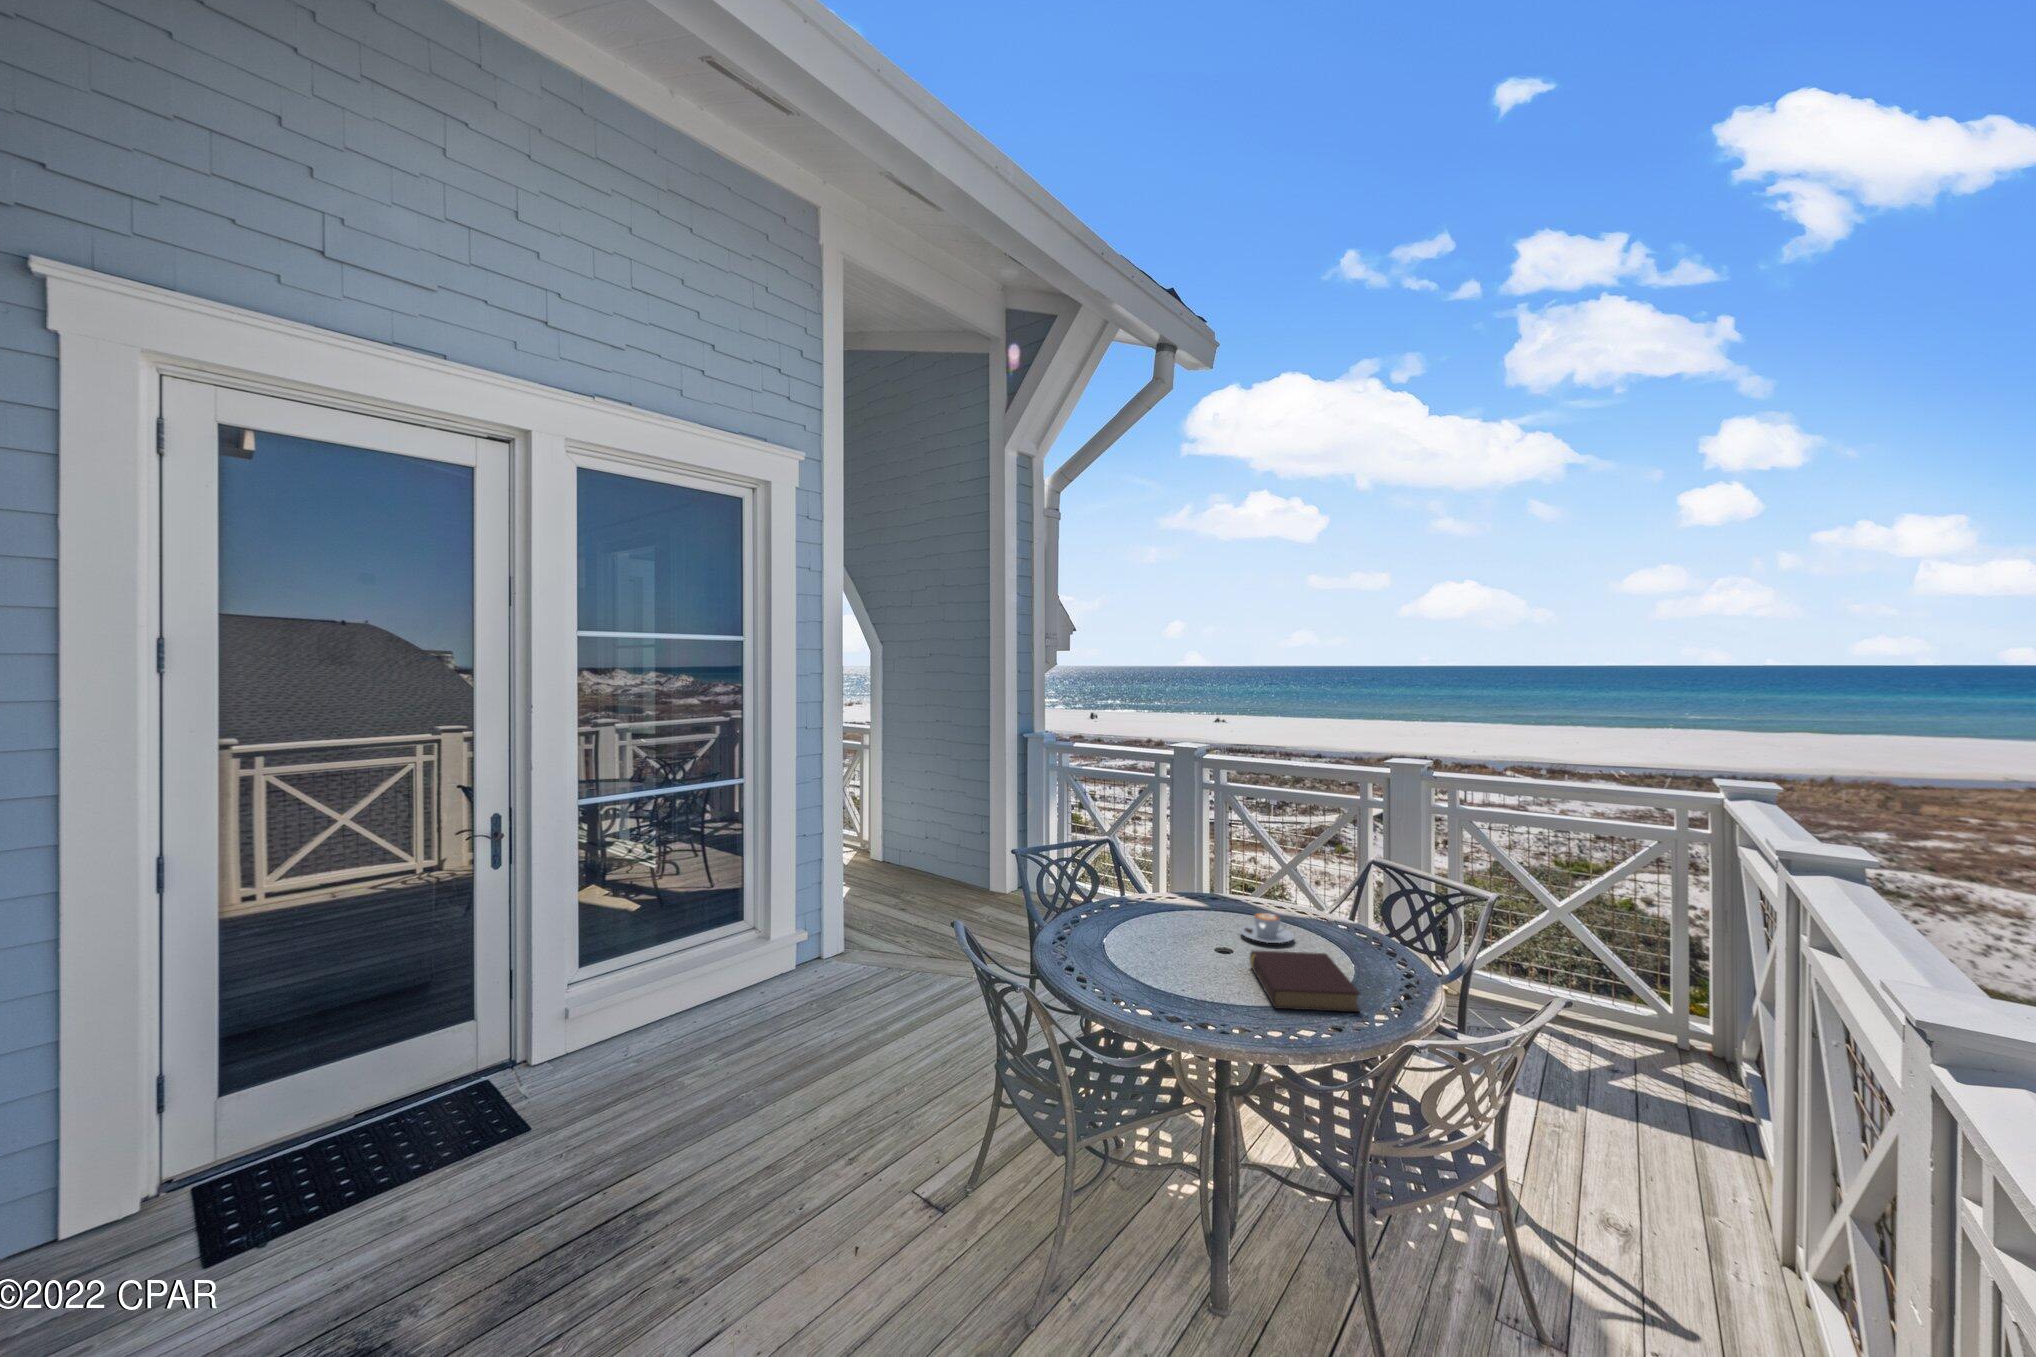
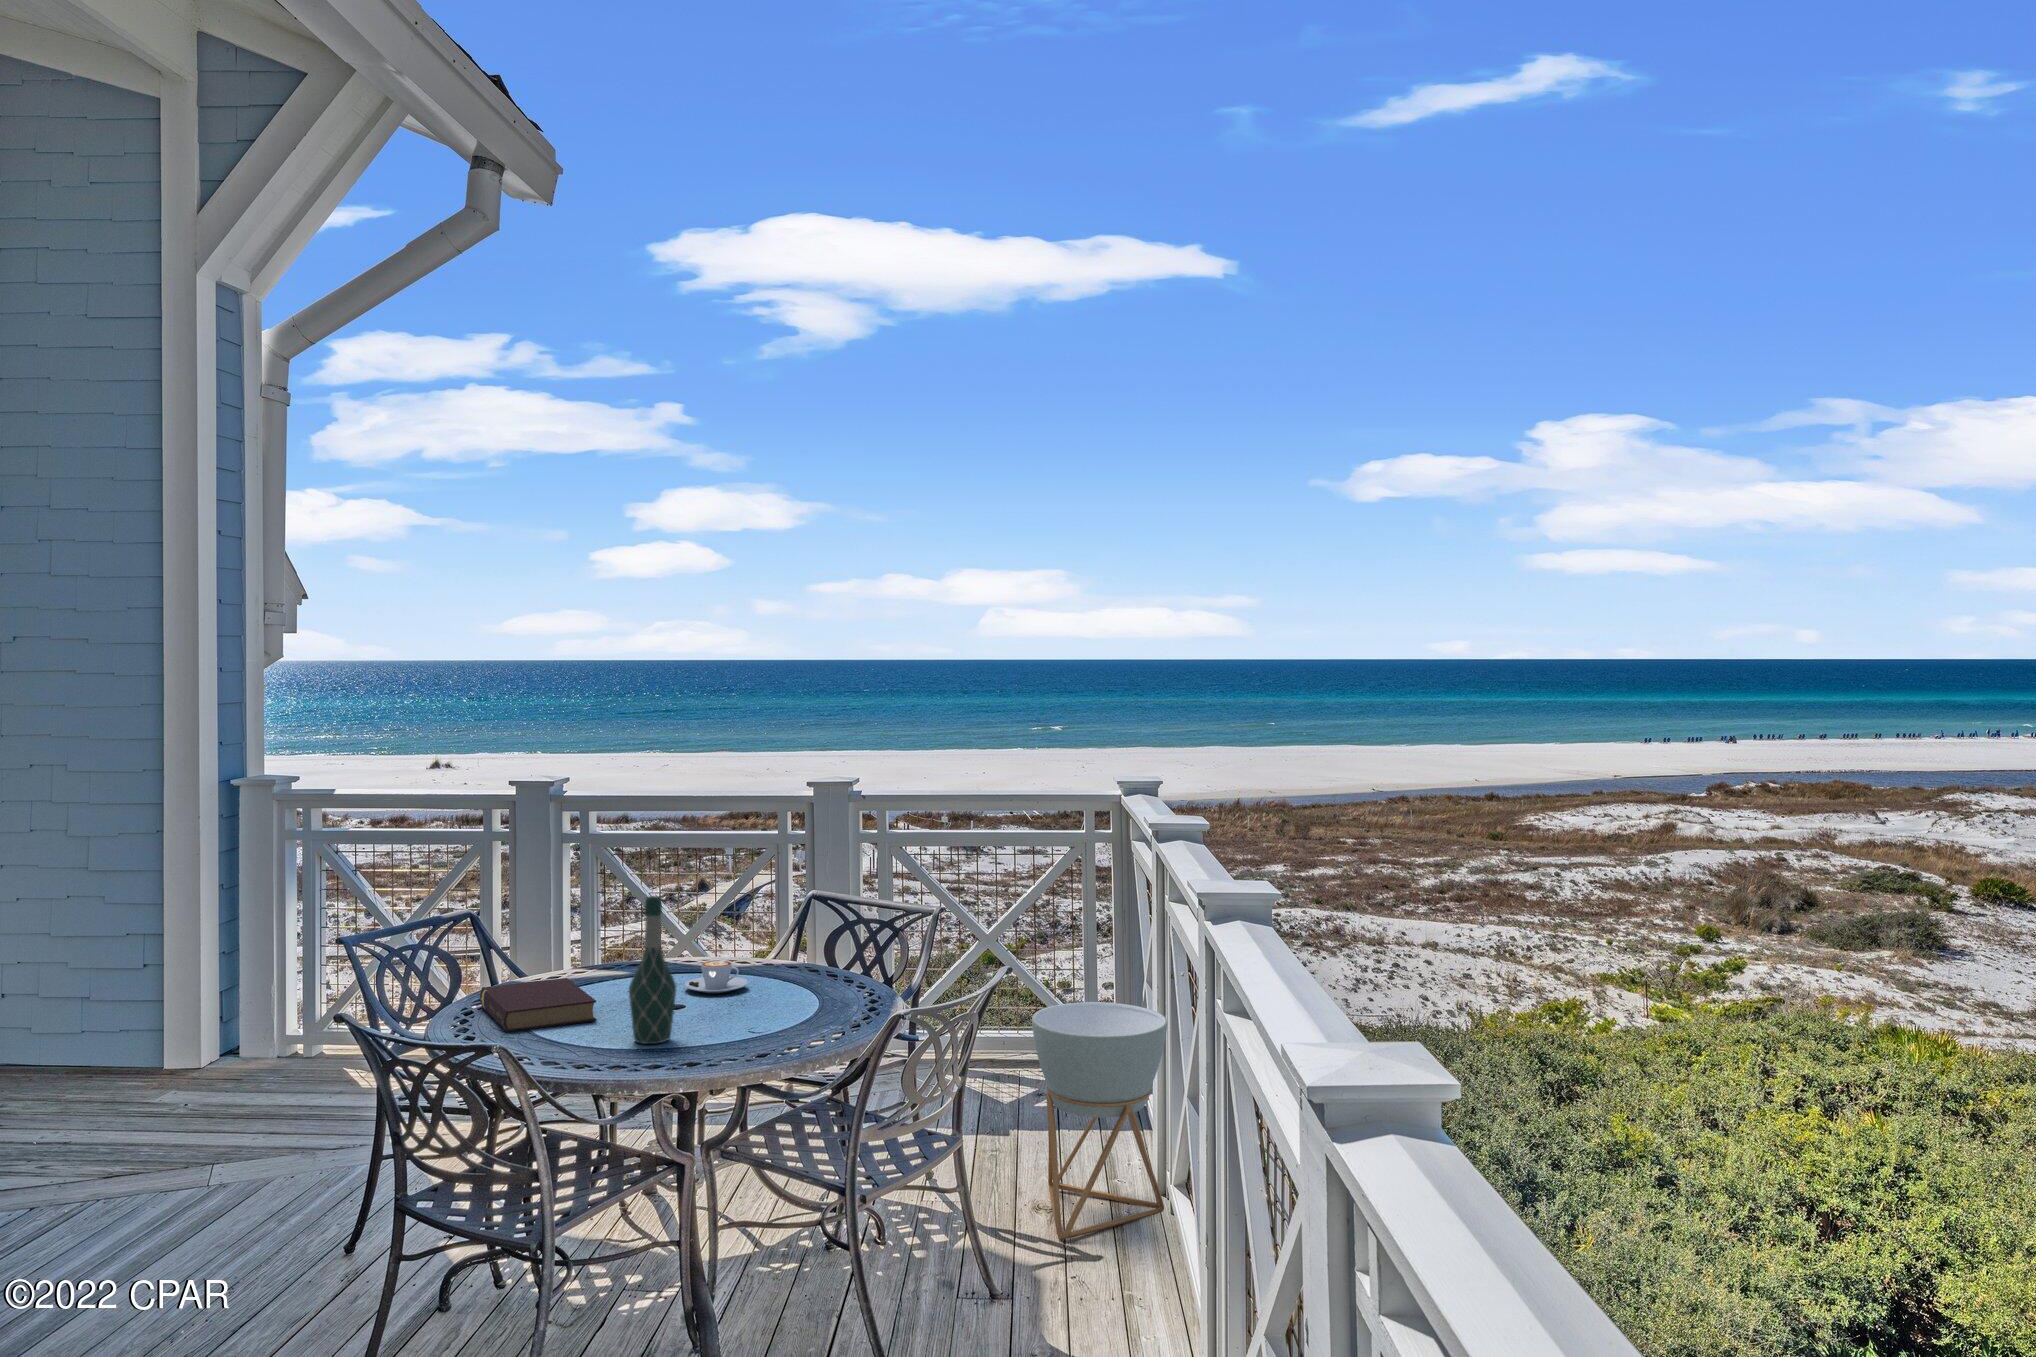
wine bottle: none [1167,861,1208,991] -> present [629,896,676,1044]
book: present [1250,951,1360,1012] -> present [480,978,596,1032]
planter: none [1599,1015,1794,1291] -> present [1032,1002,1167,1239]

